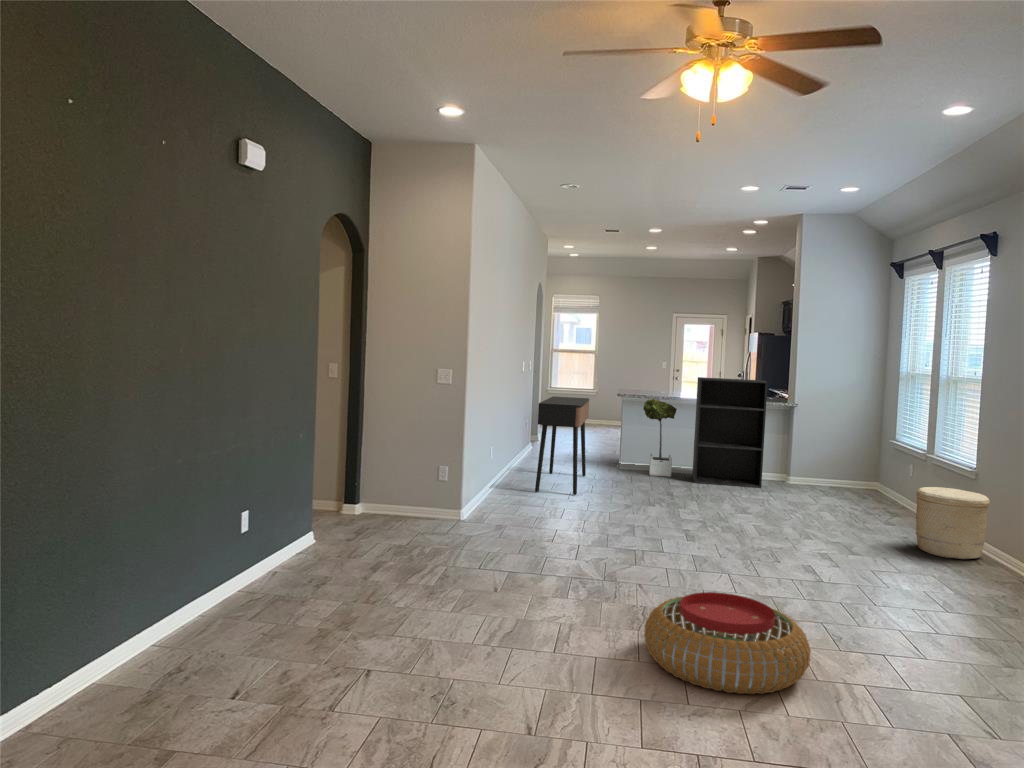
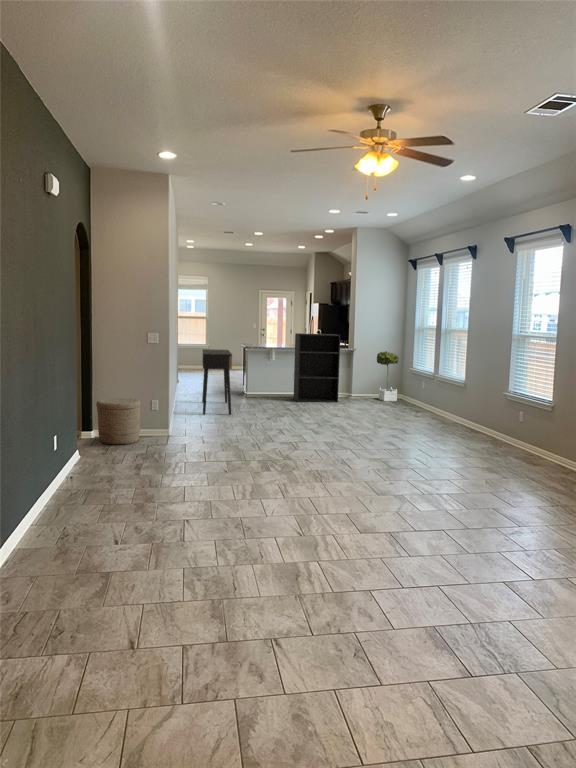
potted tree: present [643,398,677,477] -> present [377,351,399,401]
woven basket: present [916,487,990,559] -> present [96,398,141,445]
pouf: present [644,592,811,694] -> none [336,456,427,506]

